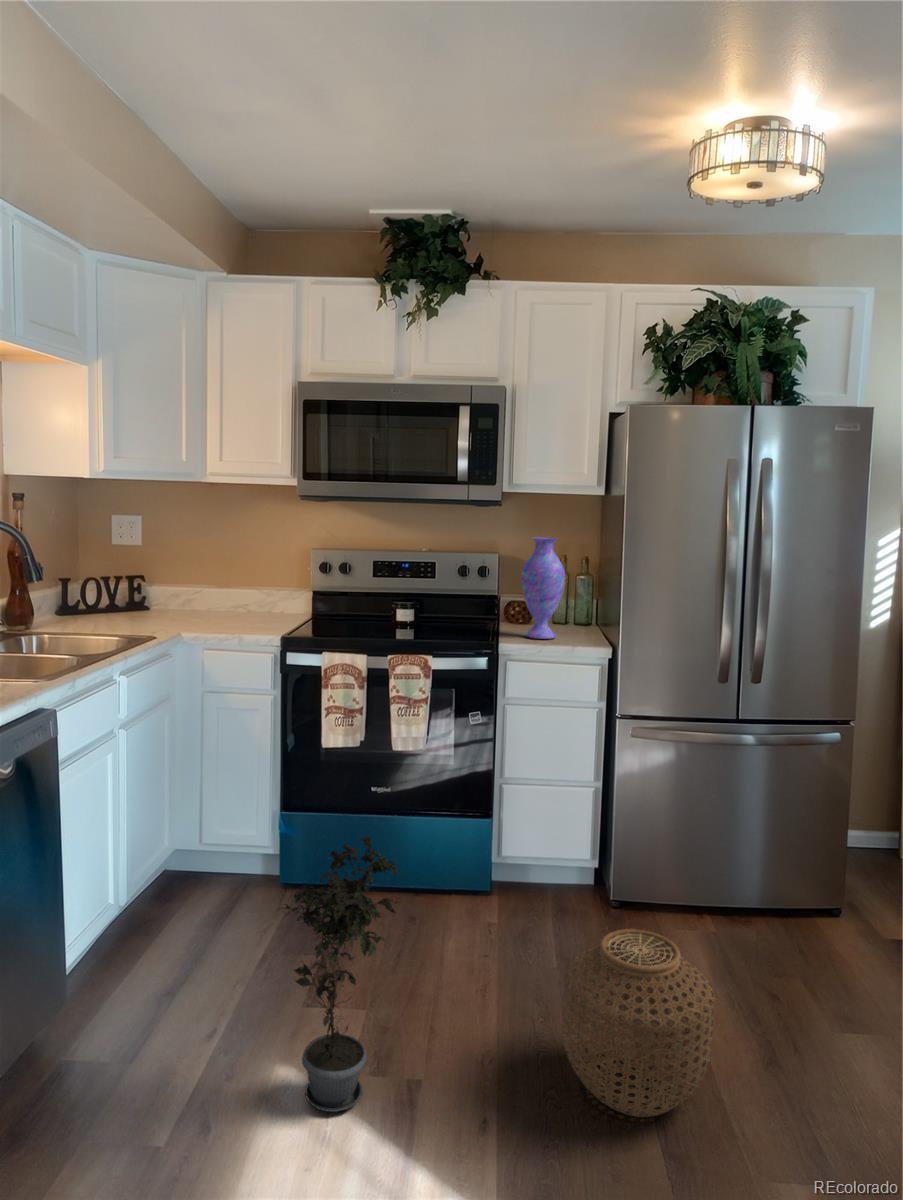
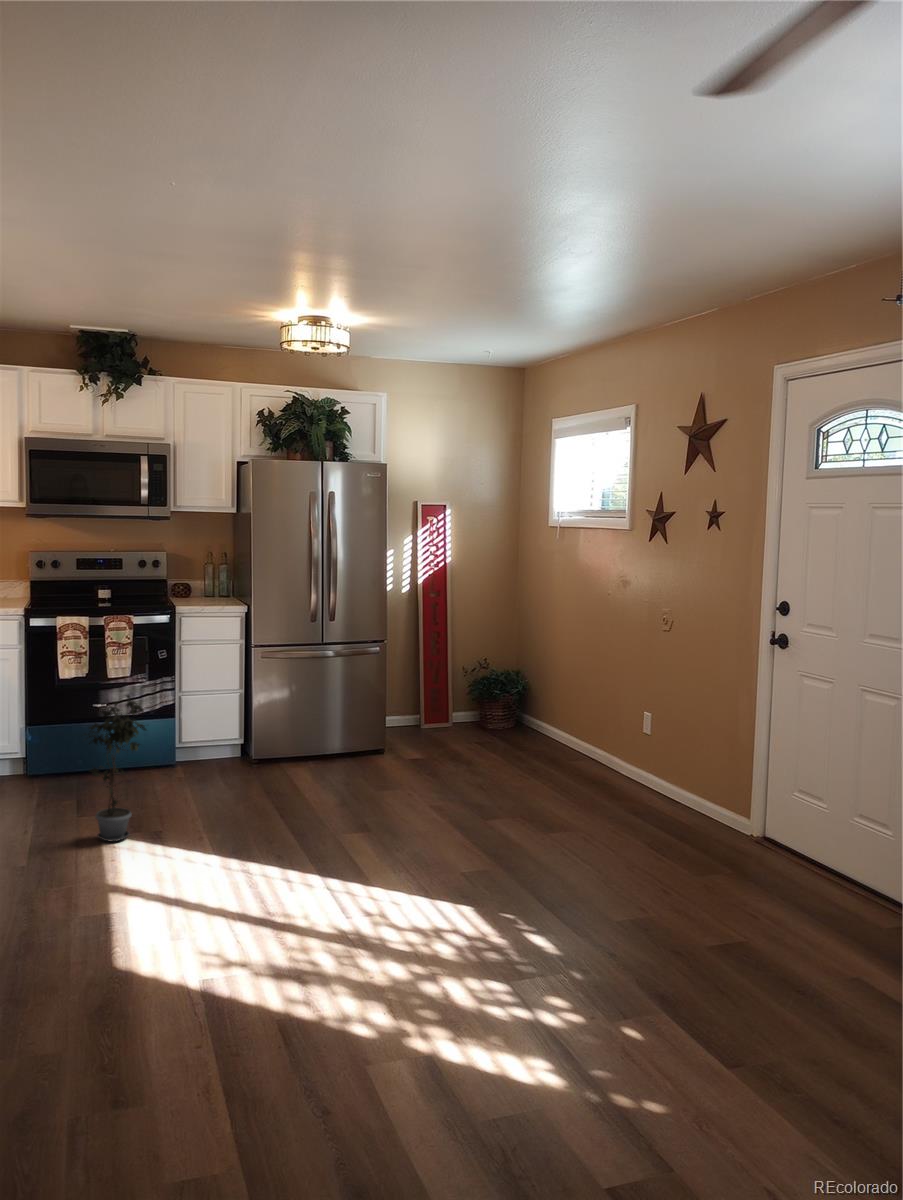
vase: present [522,538,565,639] -> none [186,540,215,604]
woven basket: present [562,929,714,1117] -> none [234,737,310,823]

